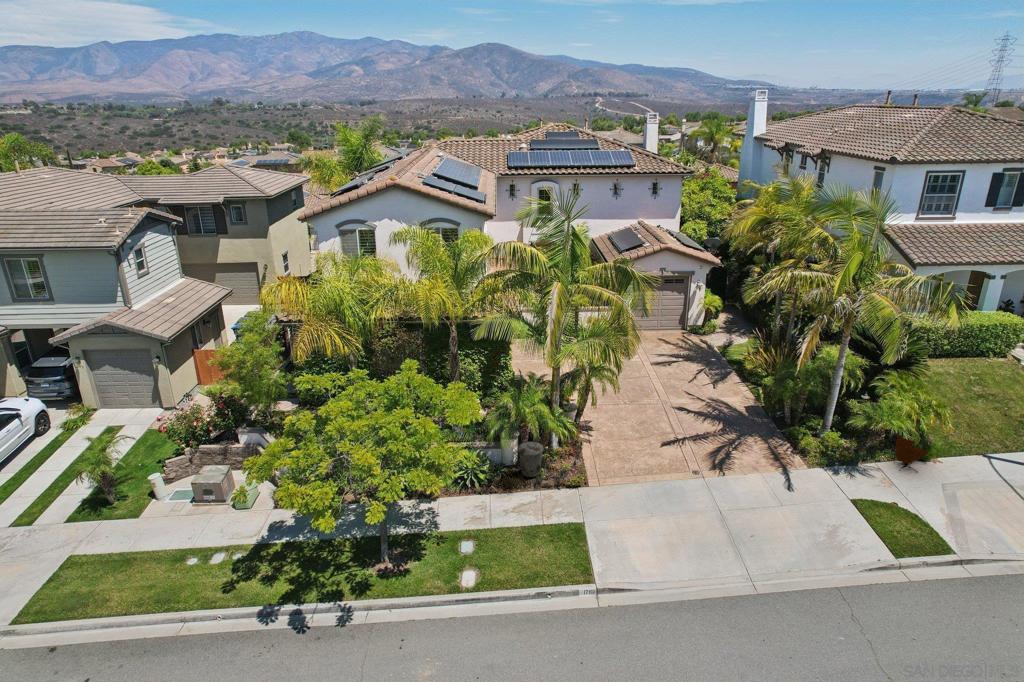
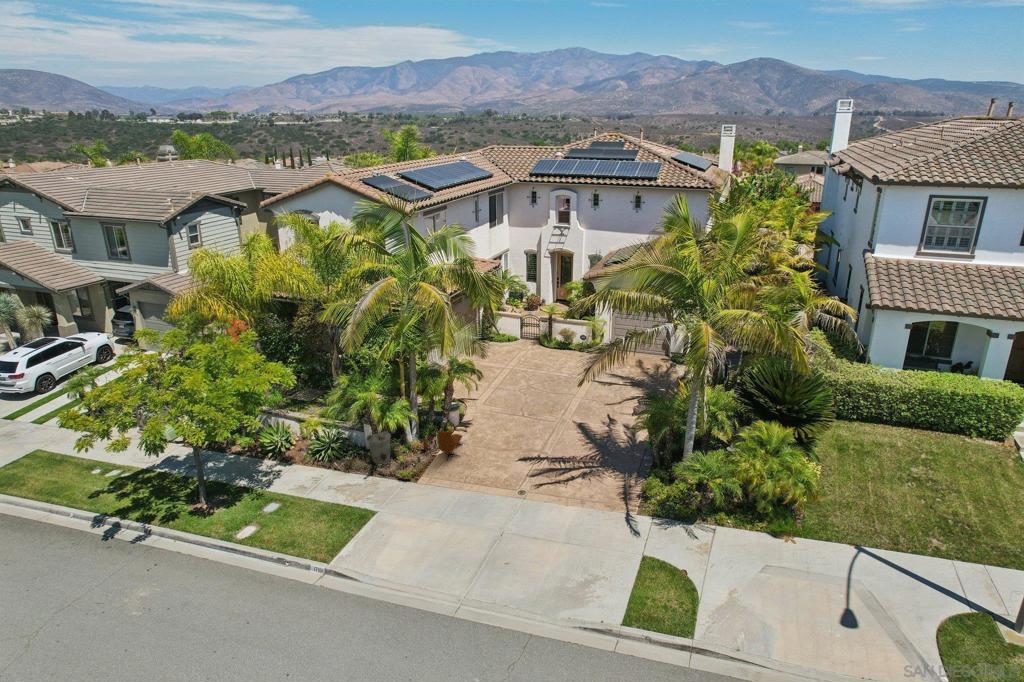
lounge chair: present [895,435,928,469] -> present [437,430,462,458]

